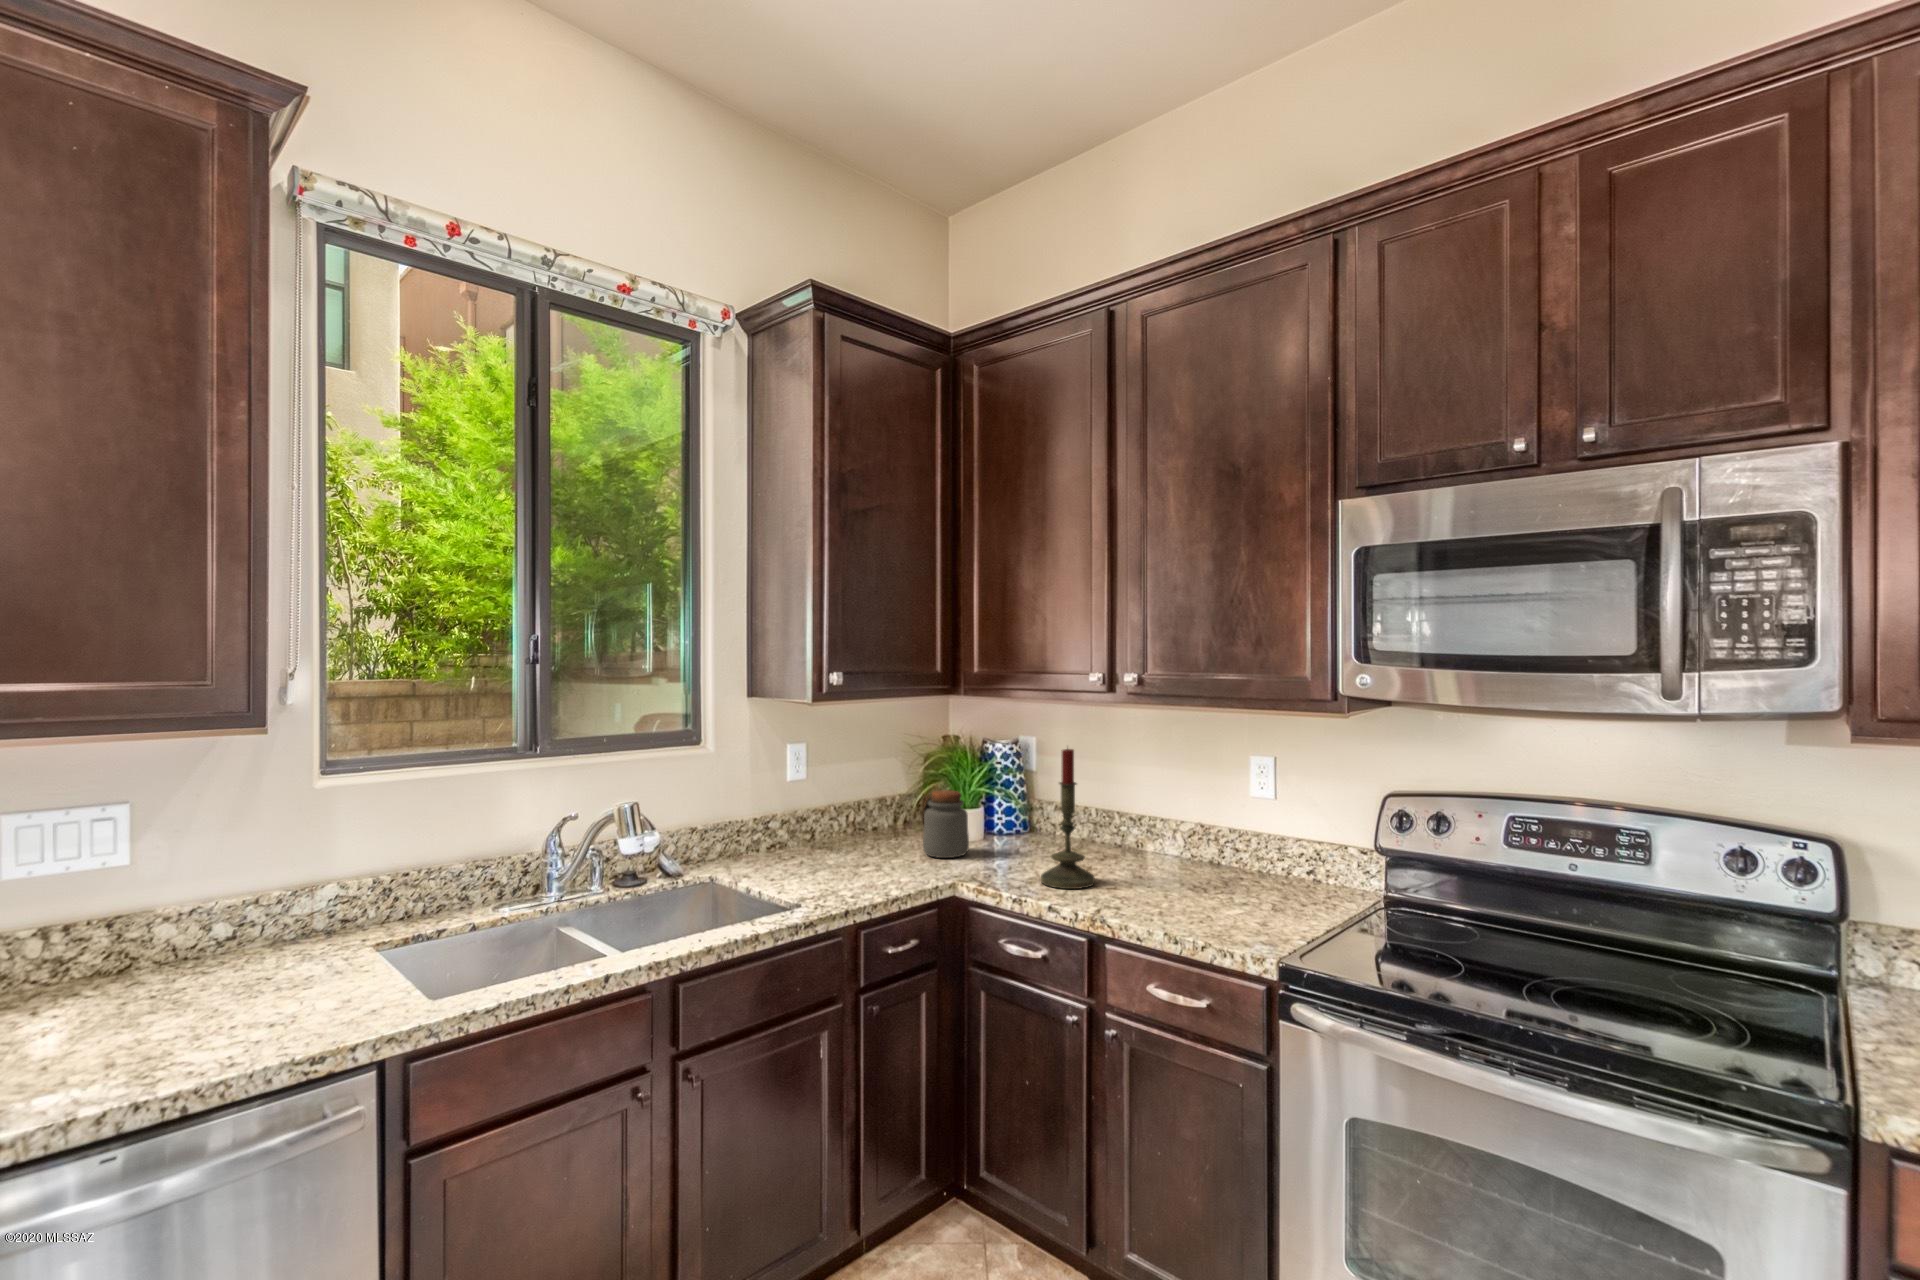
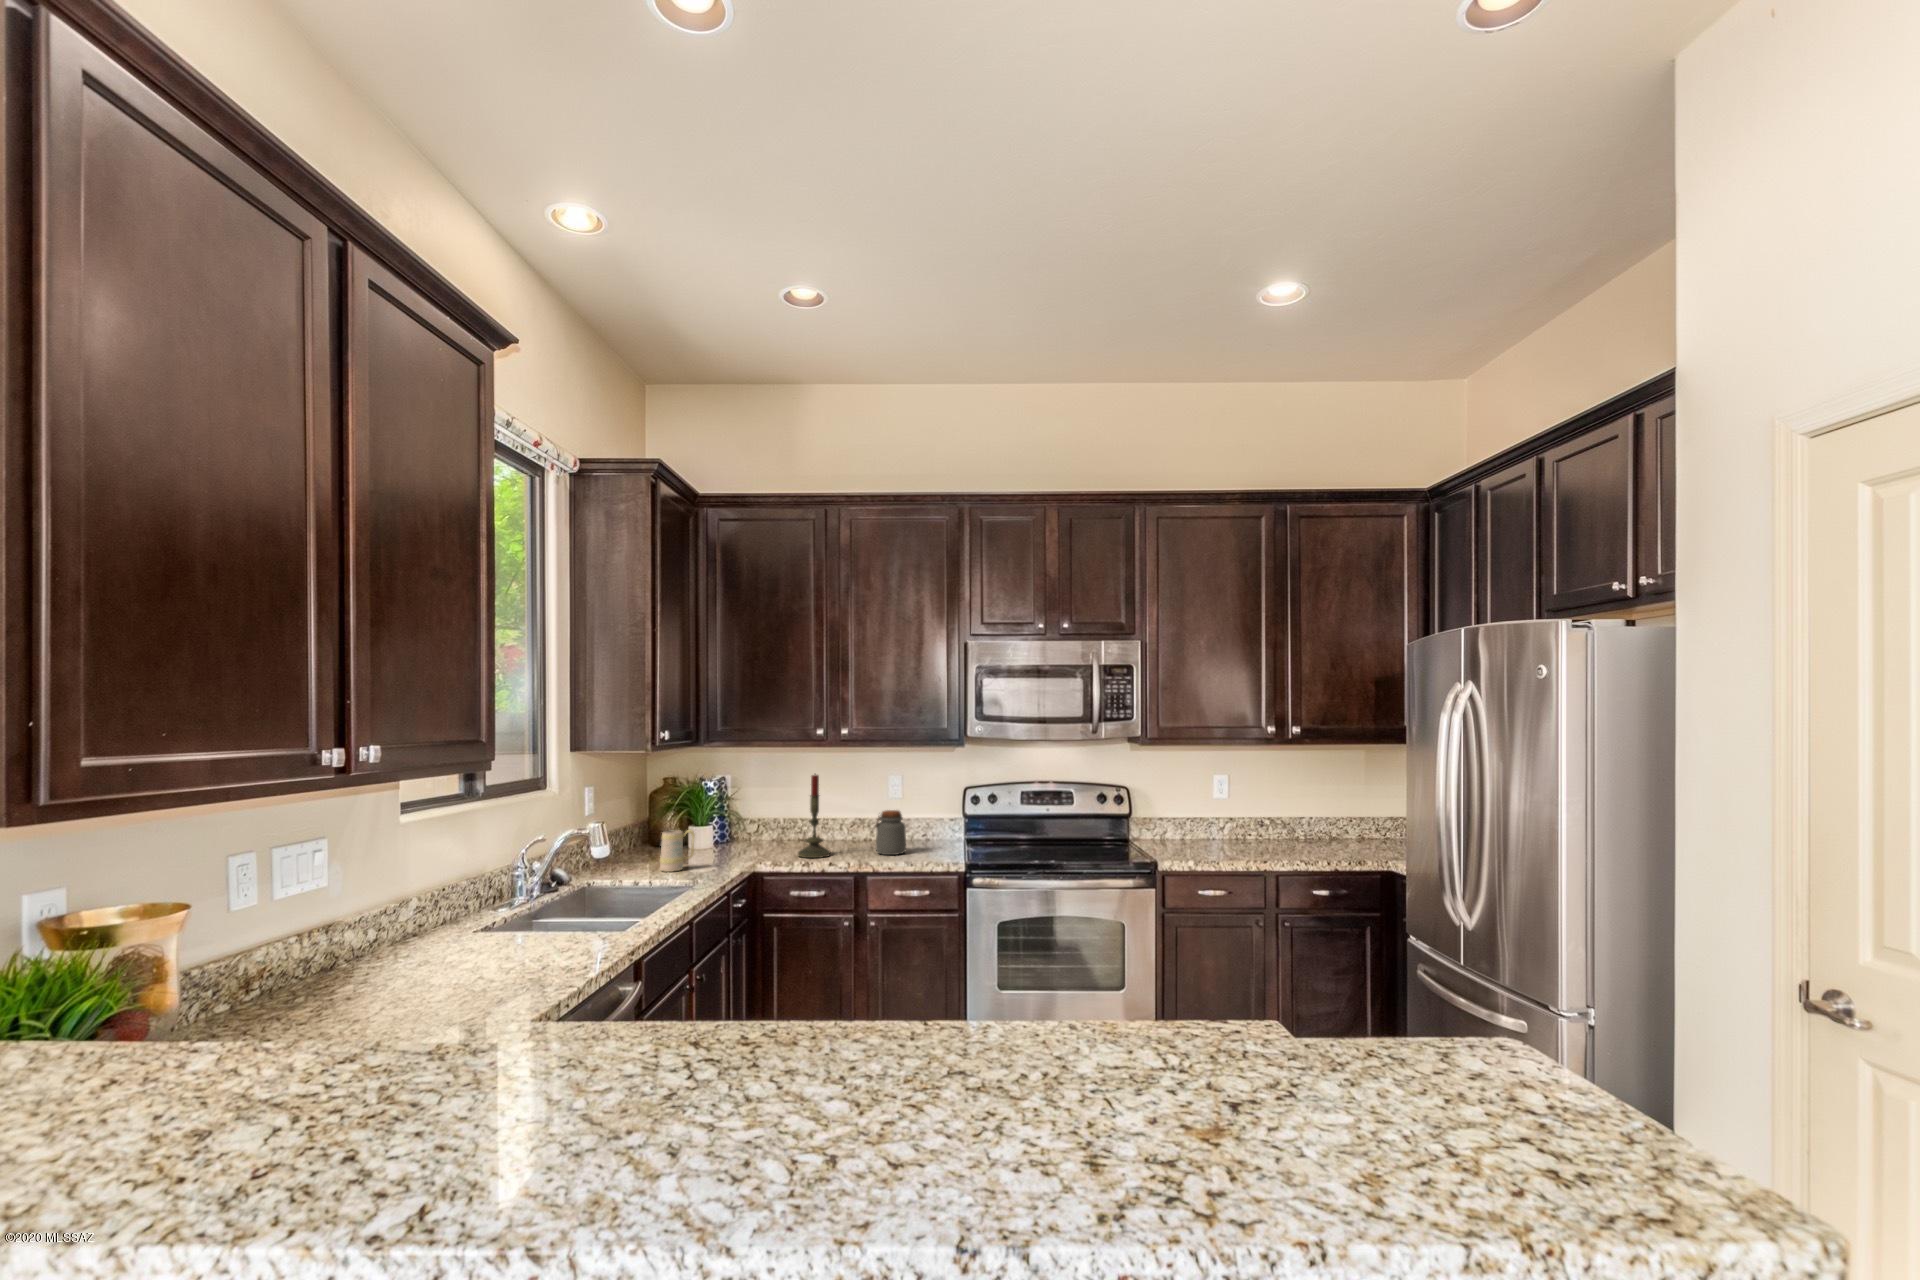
jar: present [923,790,969,858] -> present [876,810,906,855]
mug: none [827,815,873,876] -> present [660,830,695,872]

